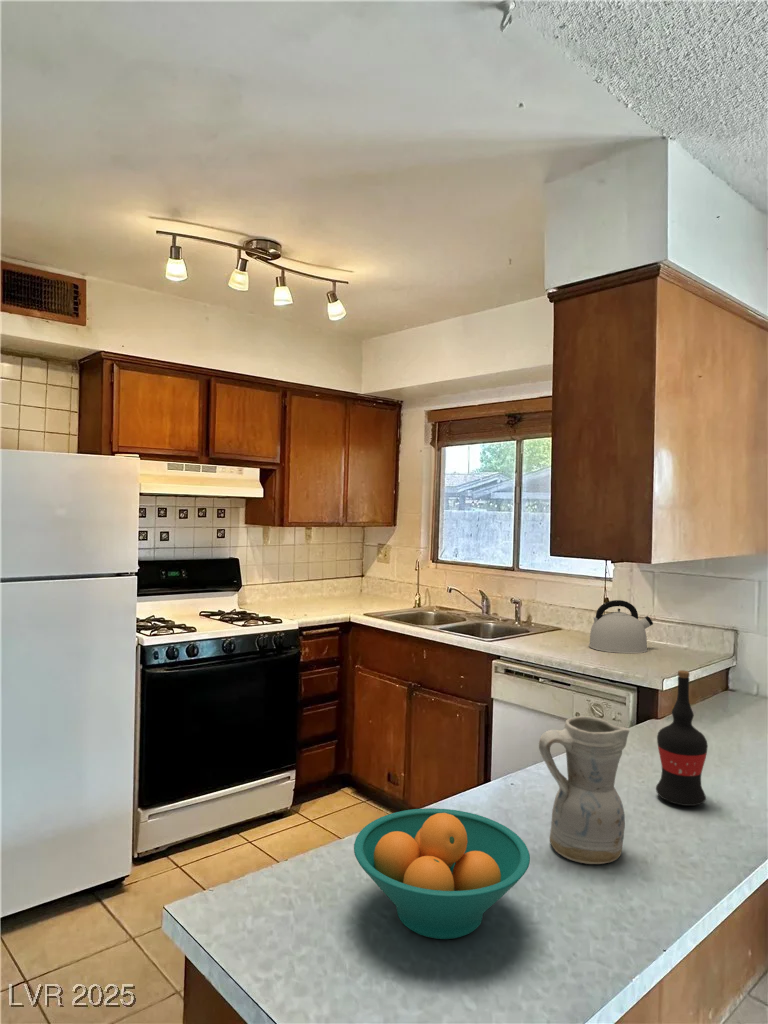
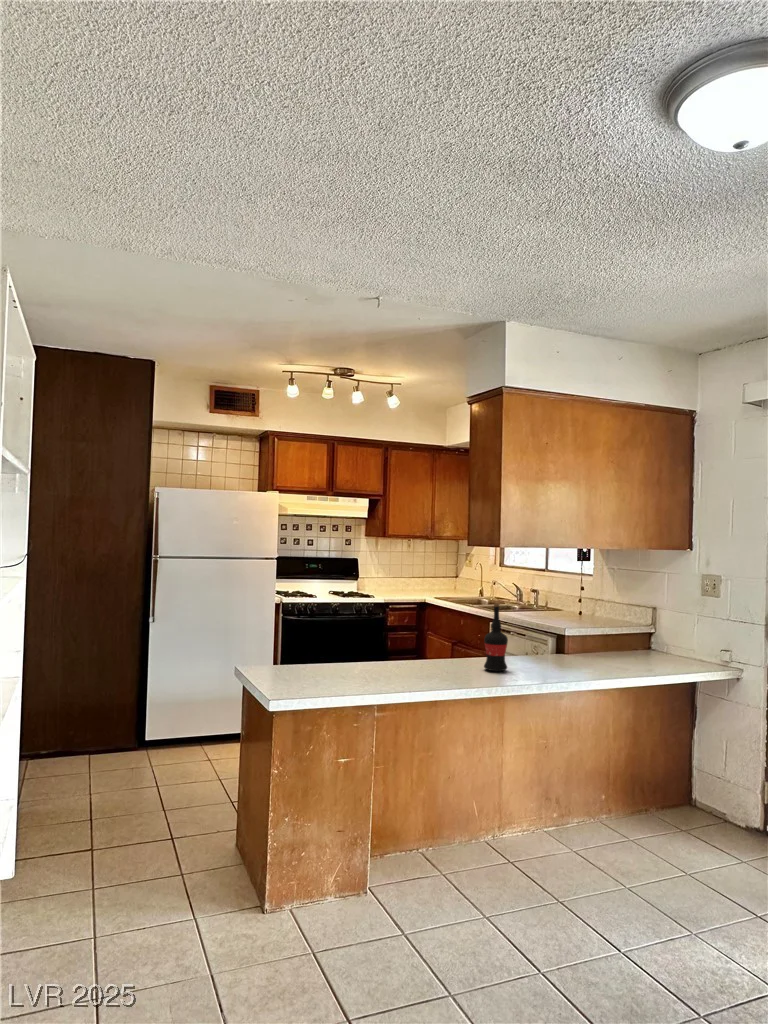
kettle: present [589,600,653,653] -> none [553,585,596,620]
ceramic pitcher: present [539,716,629,864] -> none [395,615,434,677]
fruit bowl: present [354,808,530,939] -> none [296,638,365,681]

